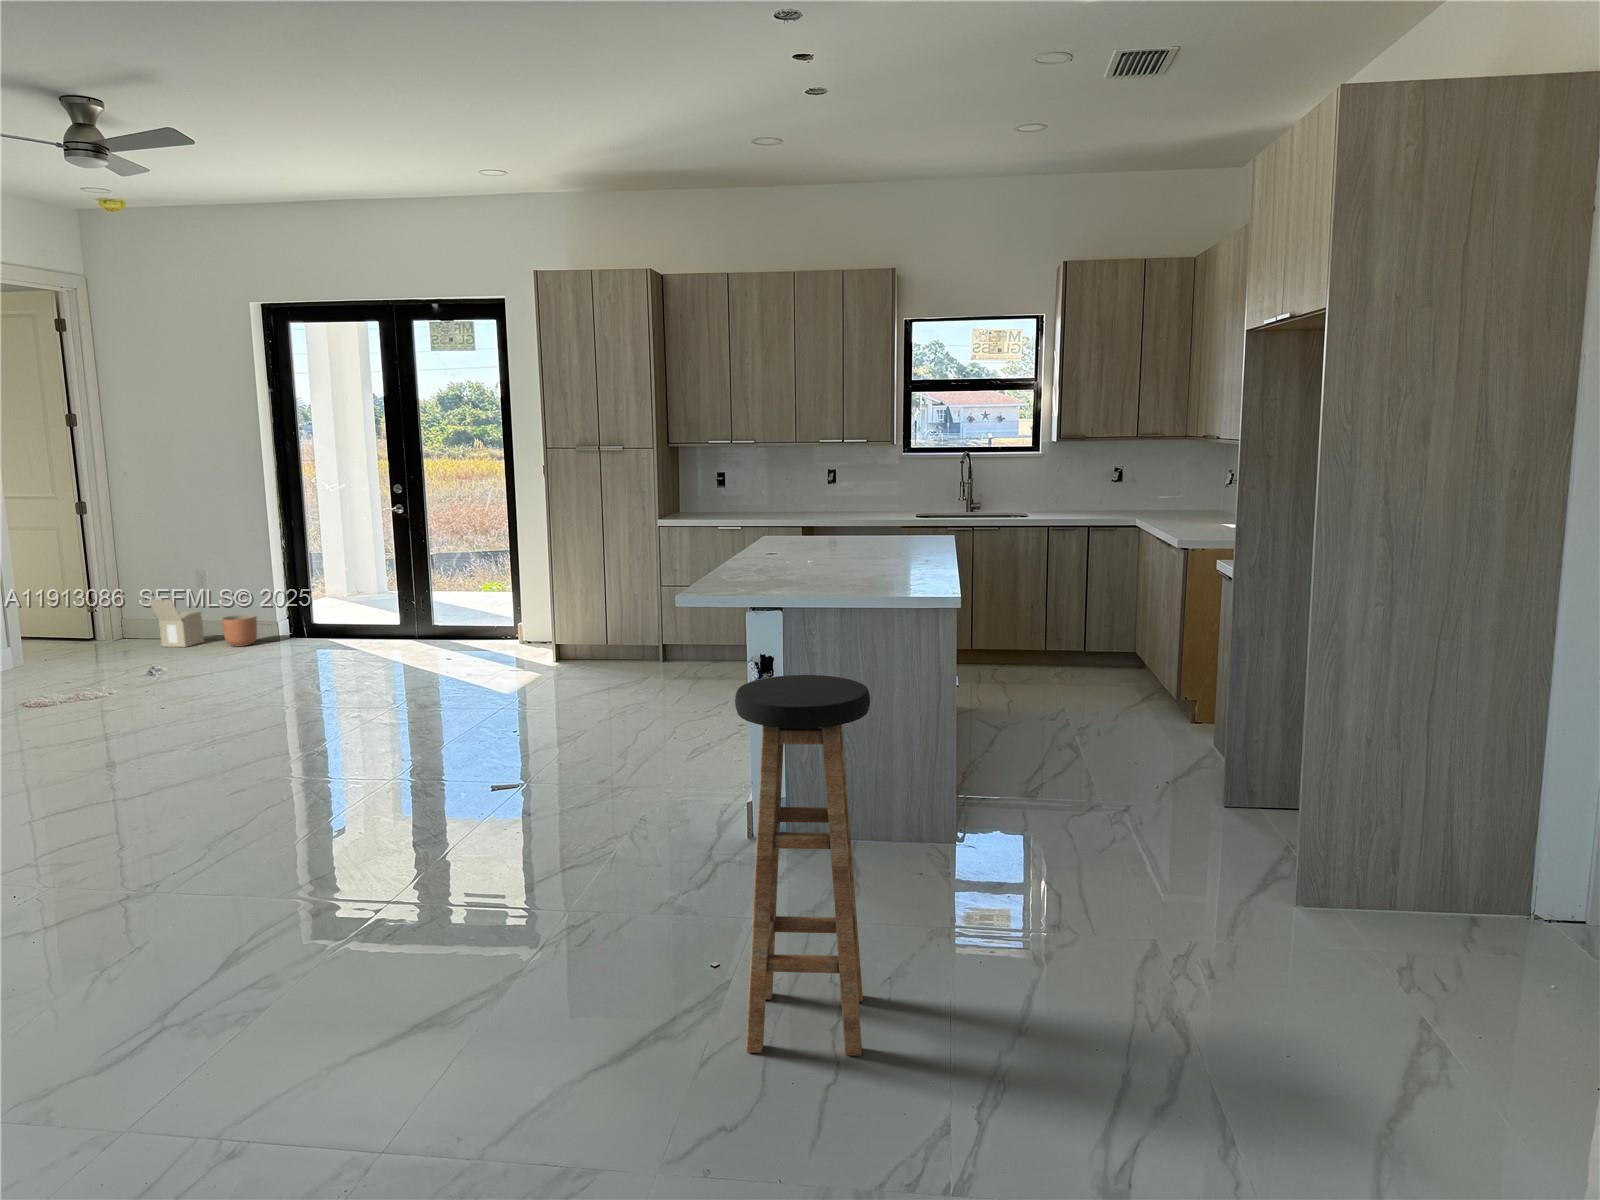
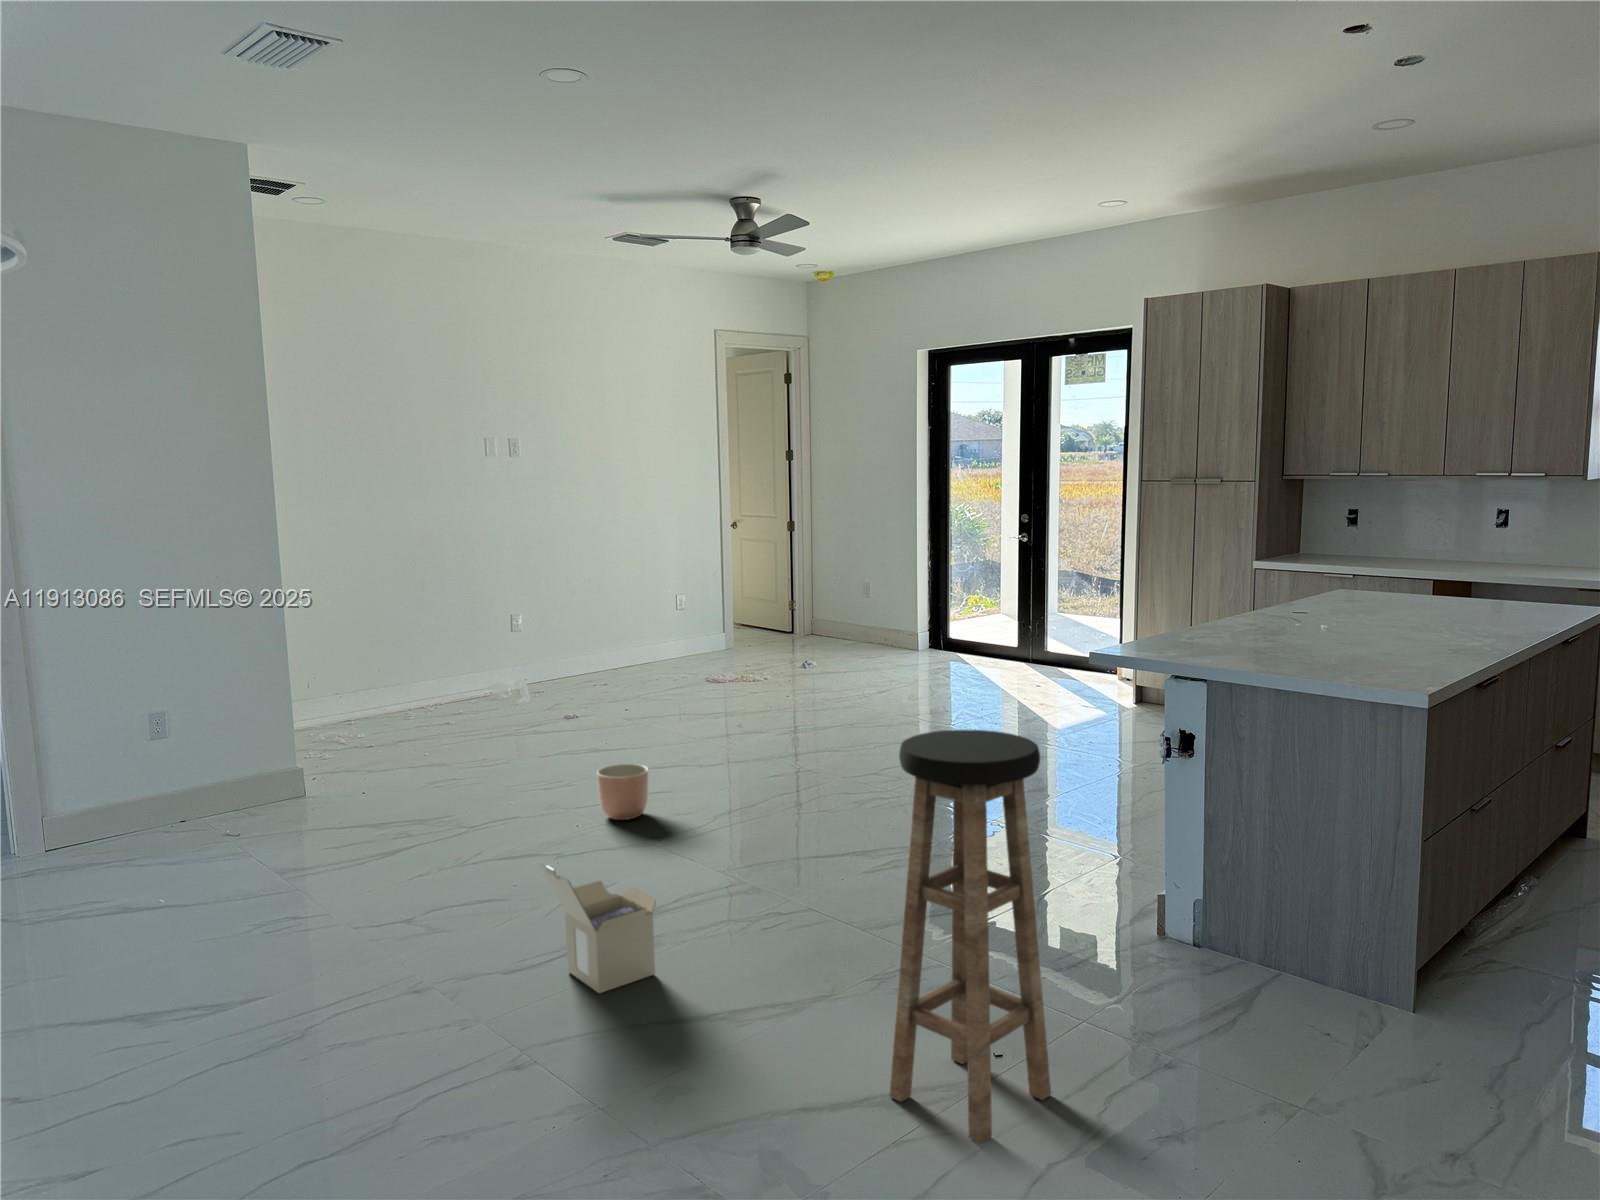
cardboard box: present [148,597,204,647] -> present [539,864,656,993]
planter: present [221,614,257,647] -> present [597,764,649,820]

